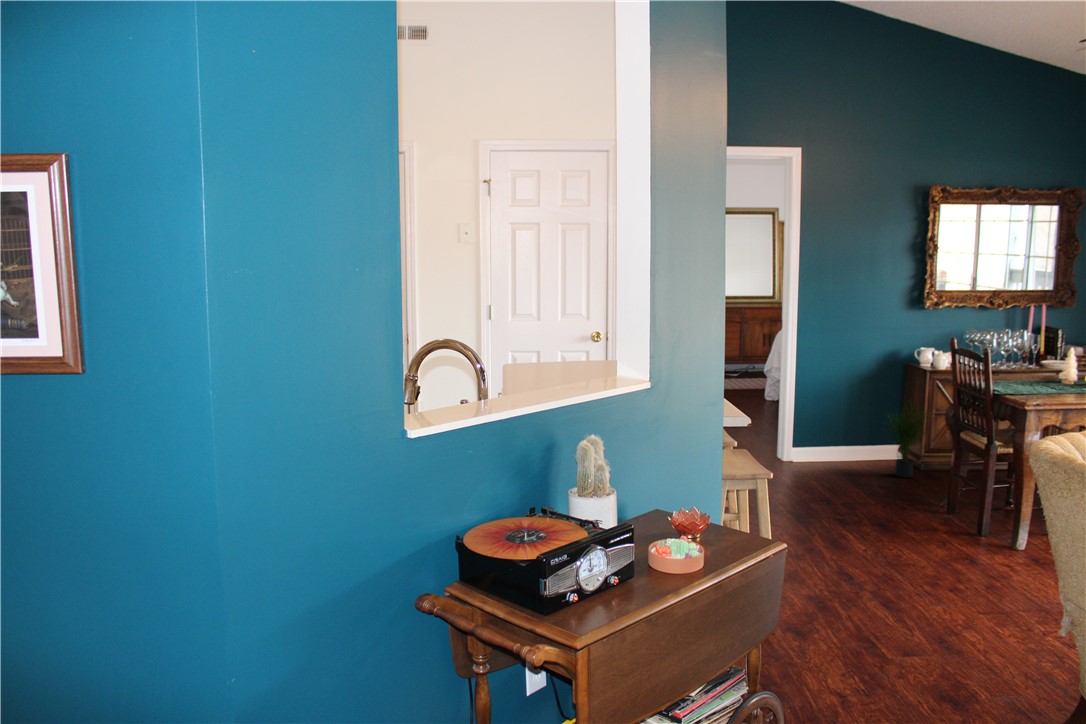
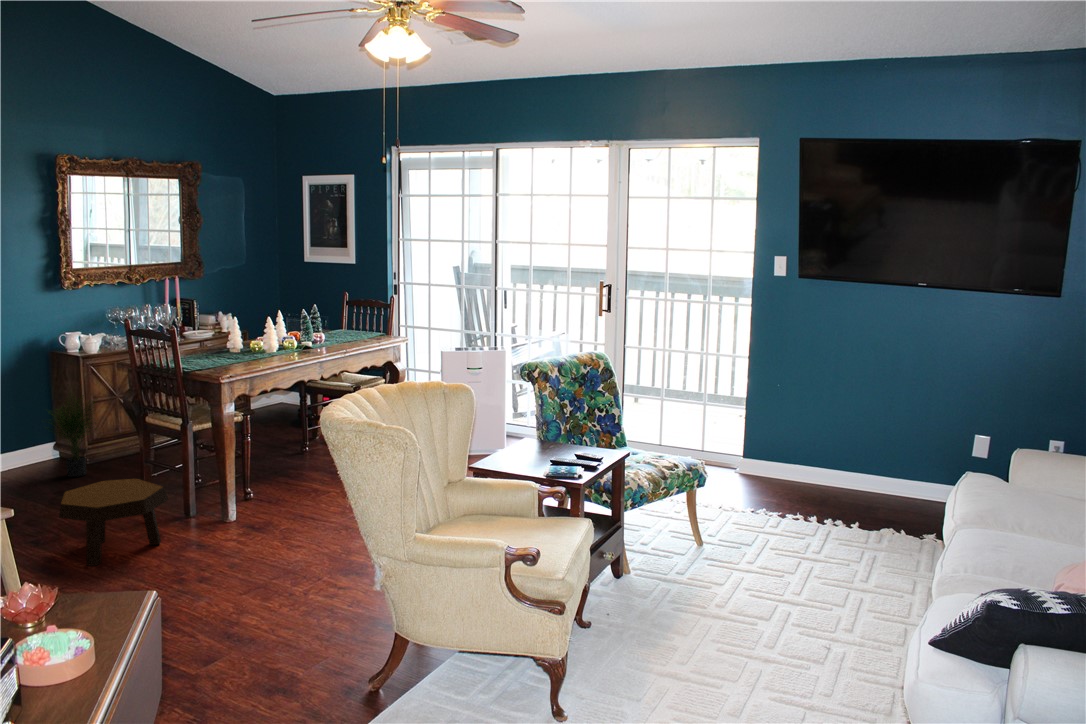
footstool: none [842,479,942,551] -> present [59,479,168,566]

